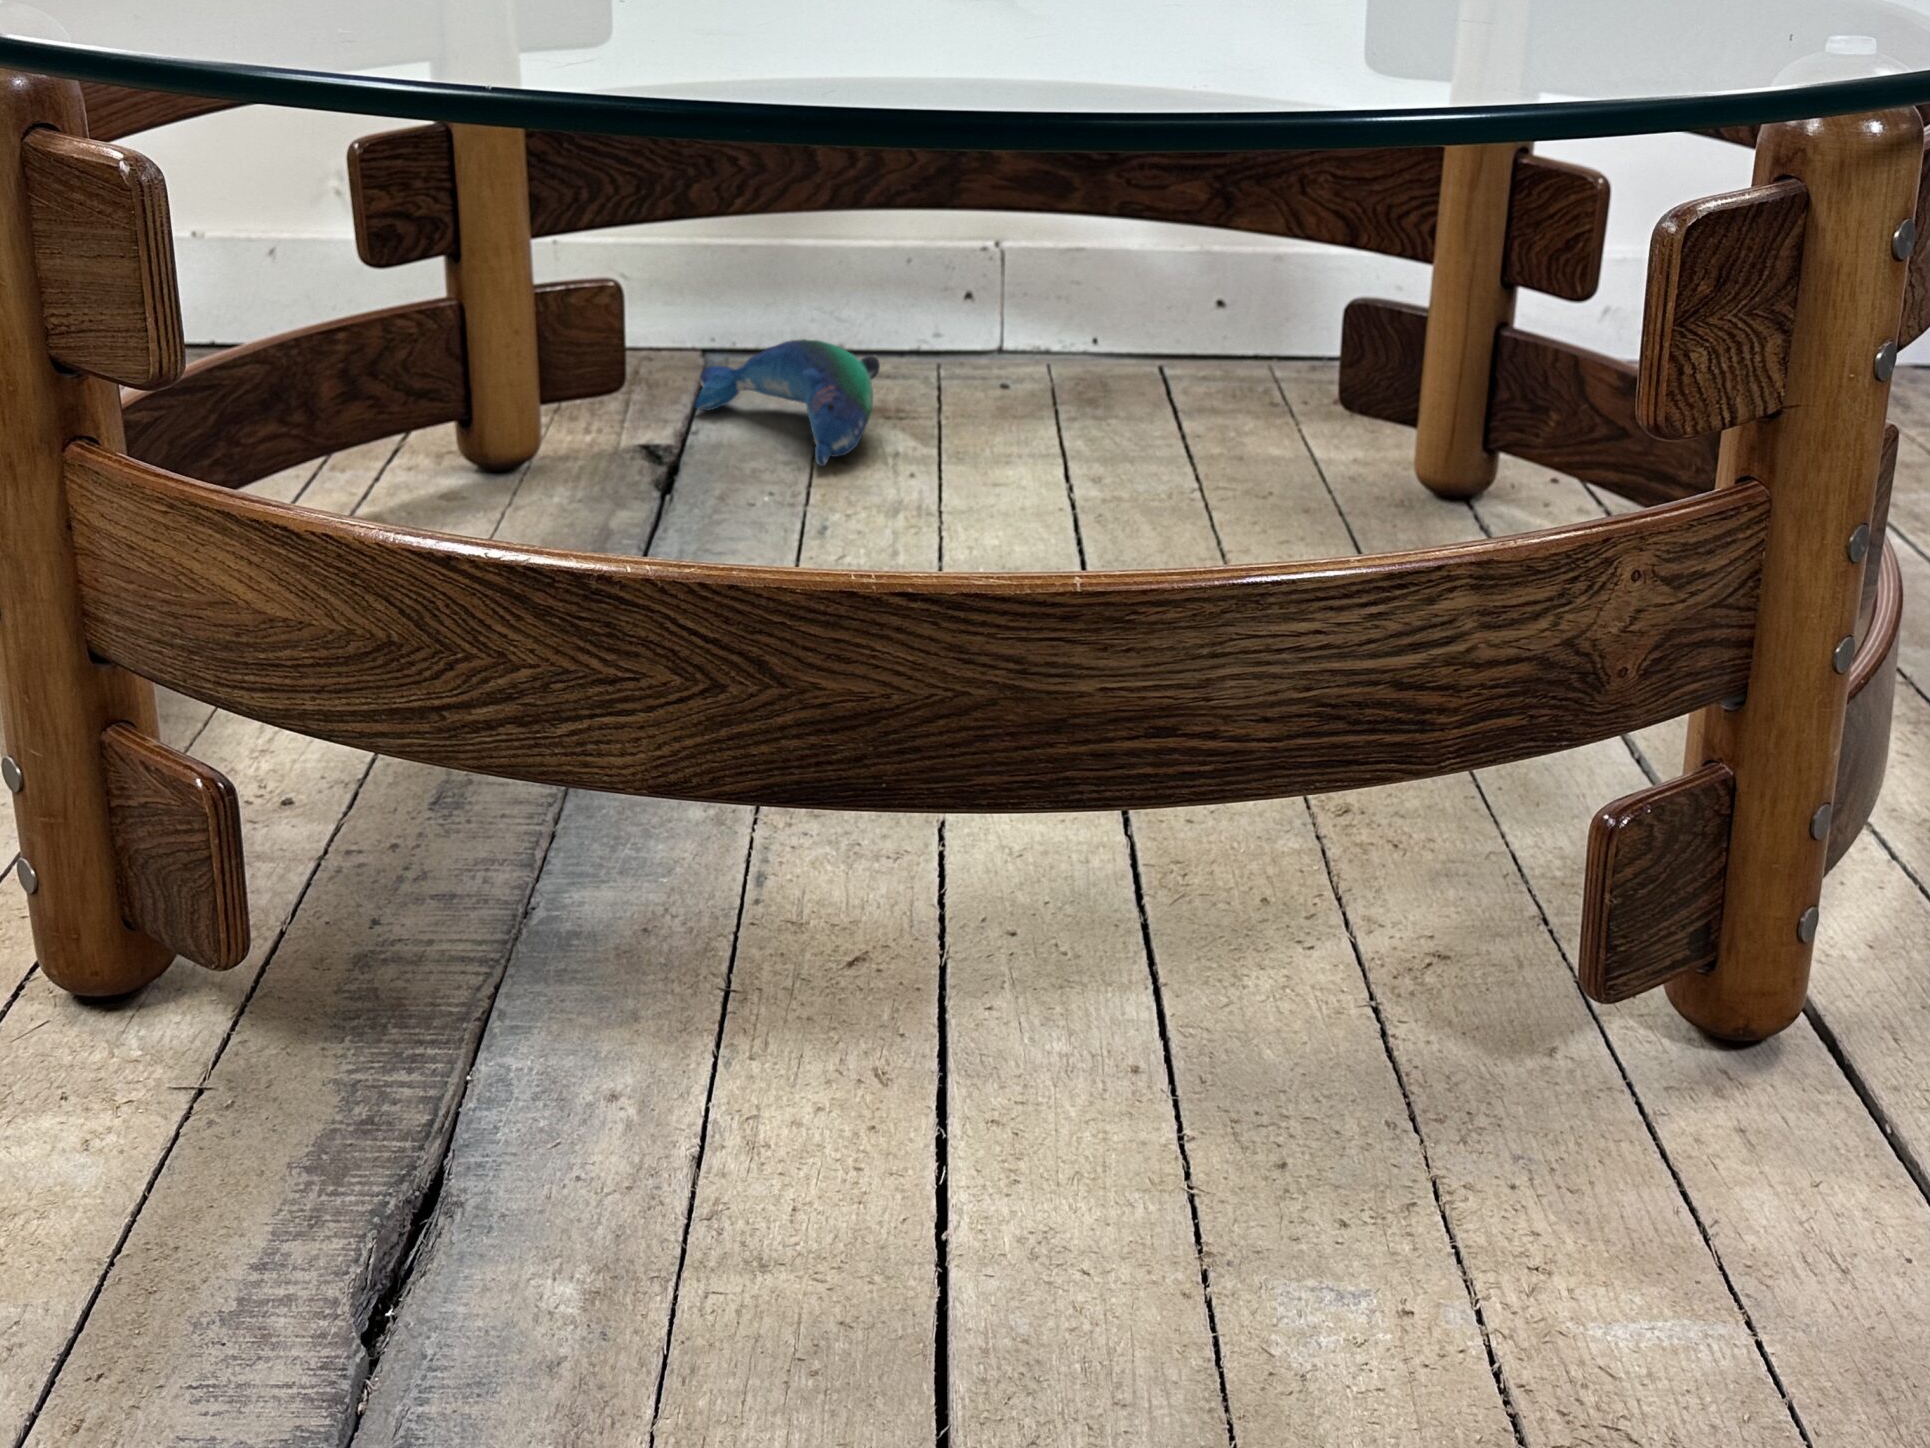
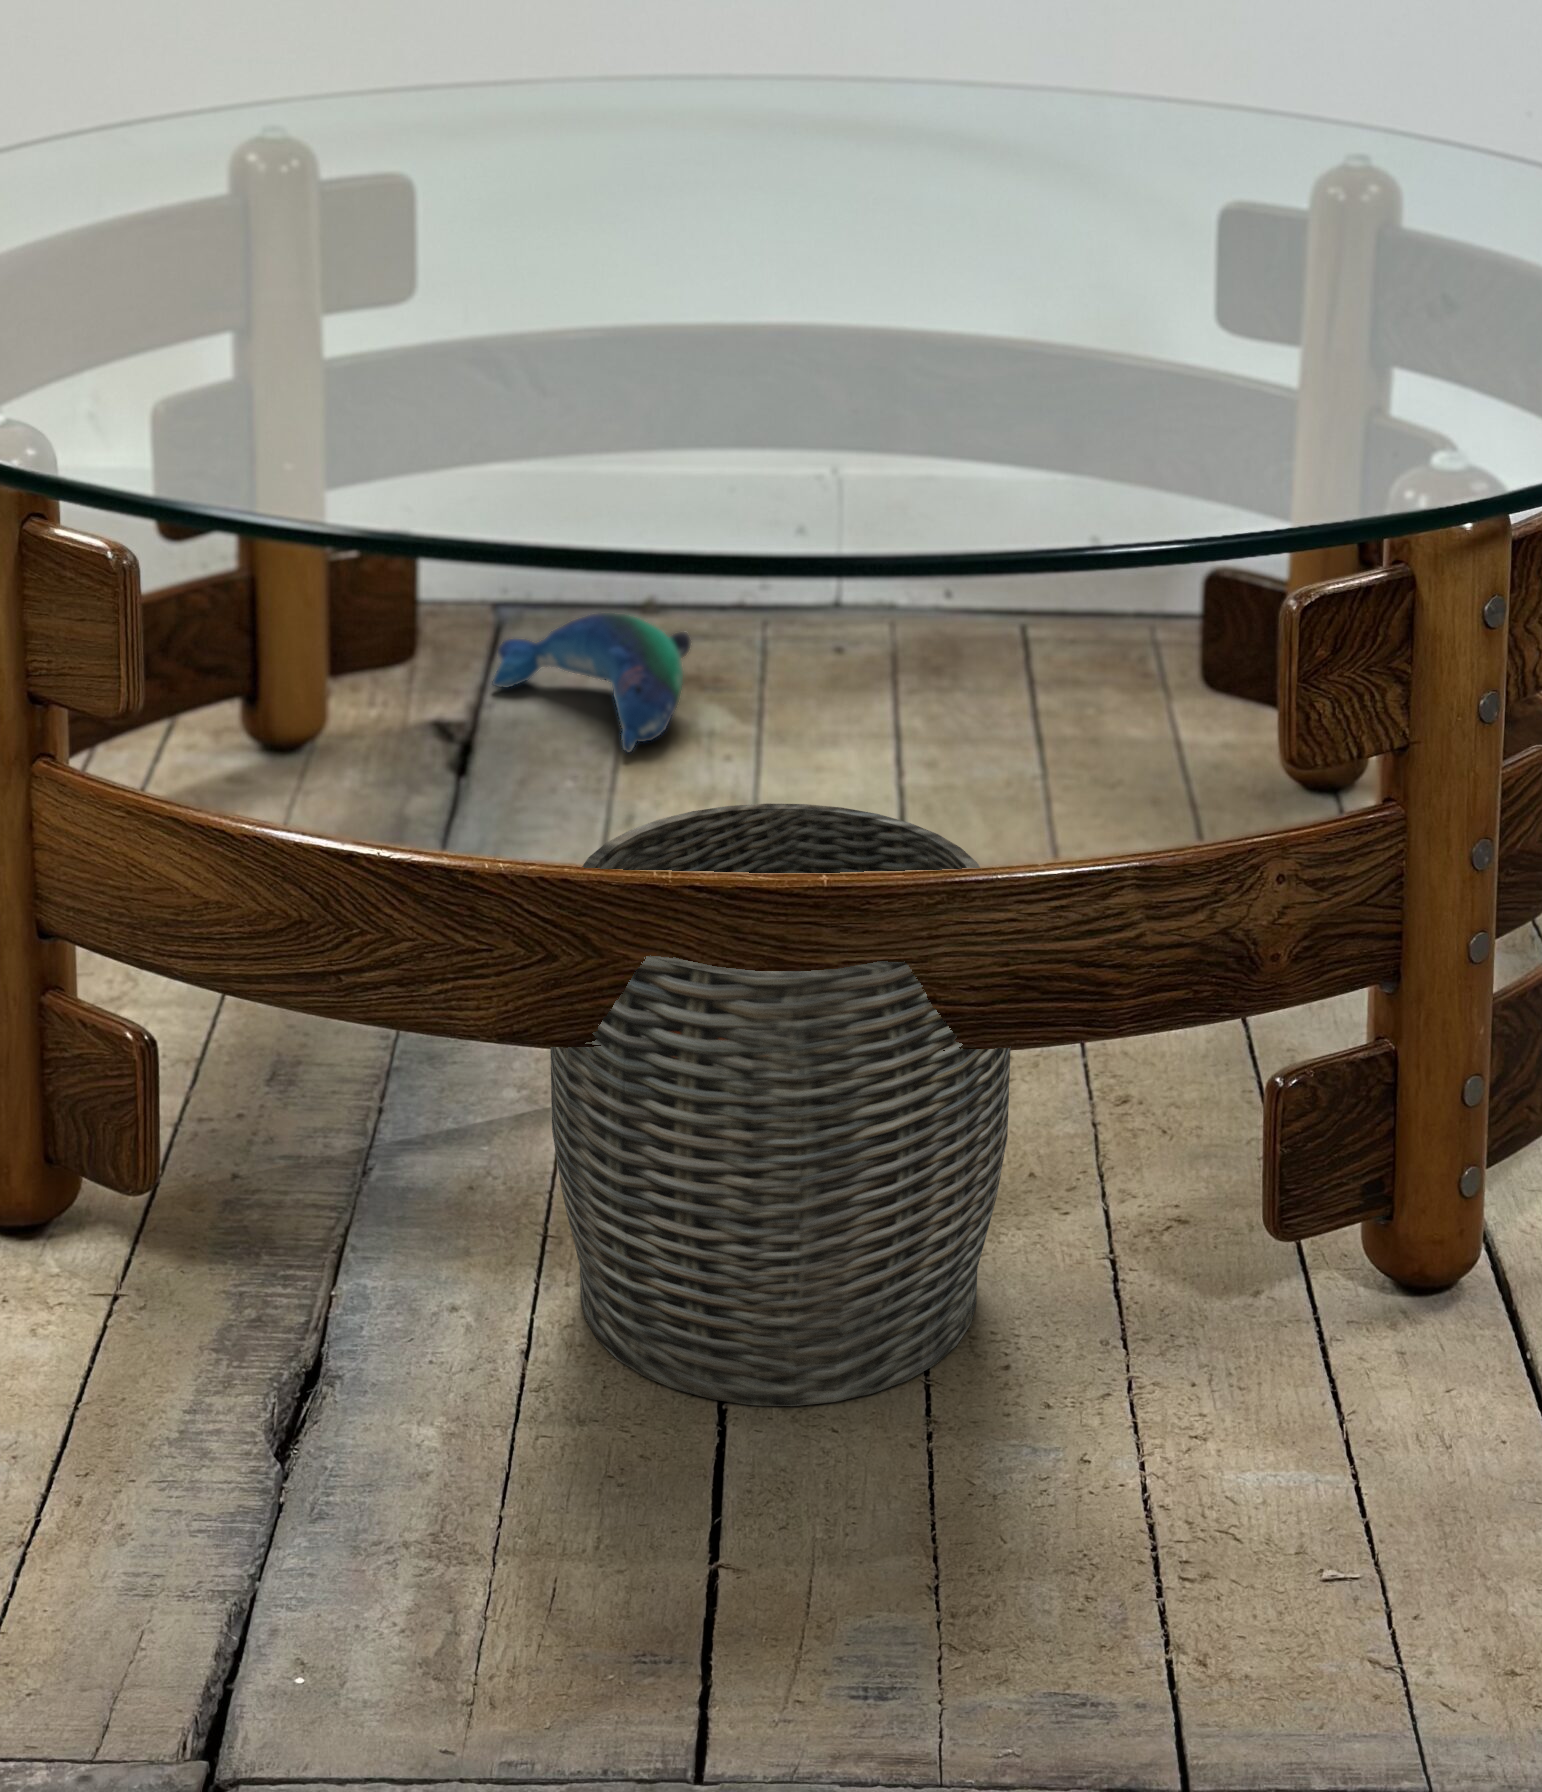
woven basket: none [720,494,1284,1230] -> present [550,804,1010,1406]

